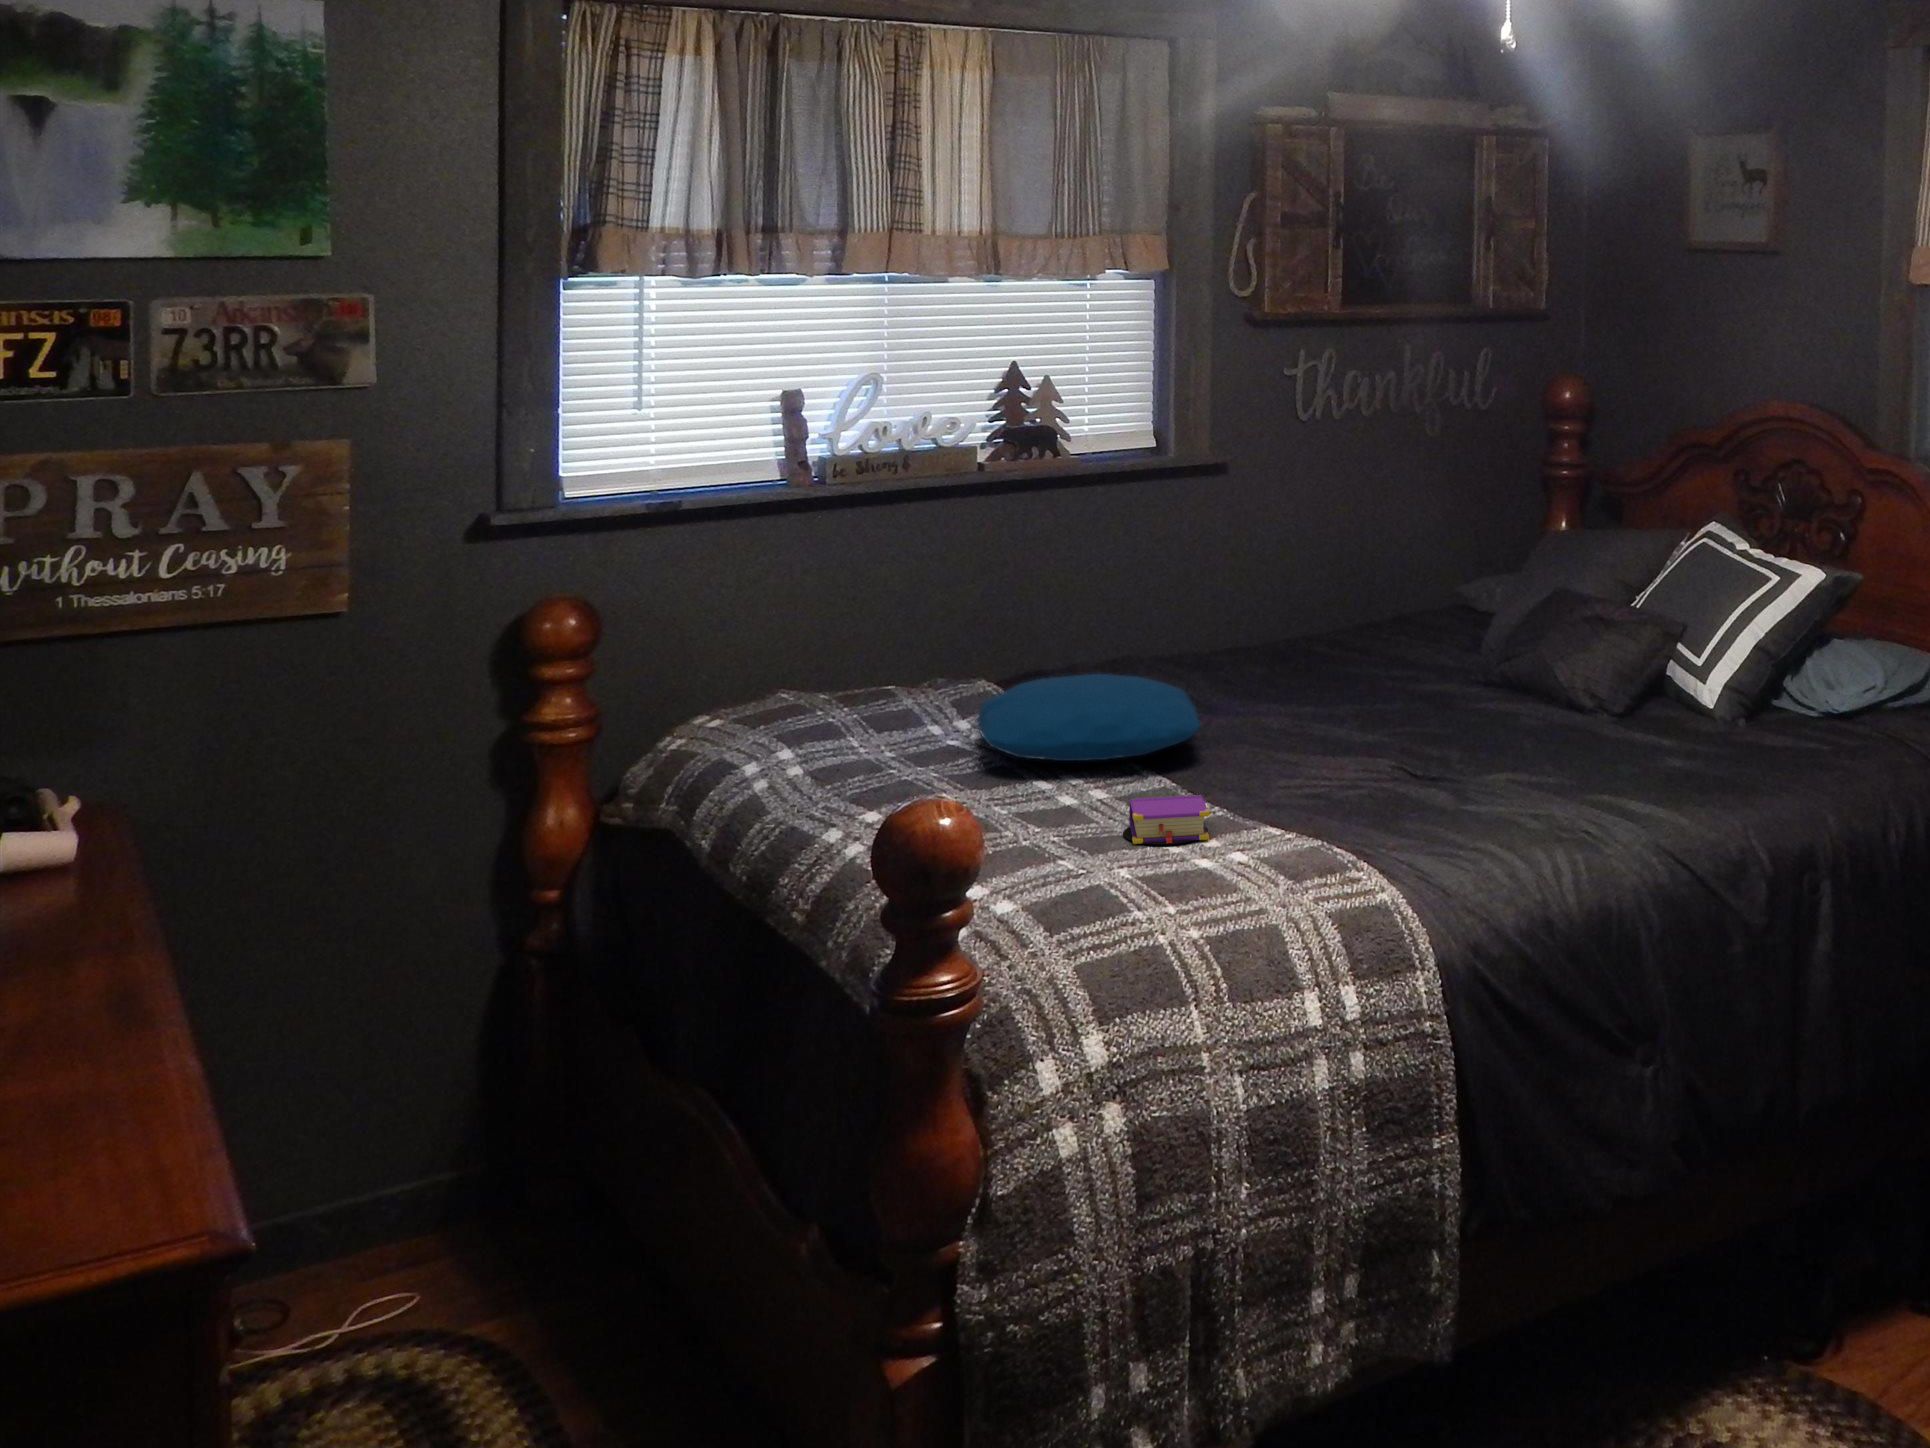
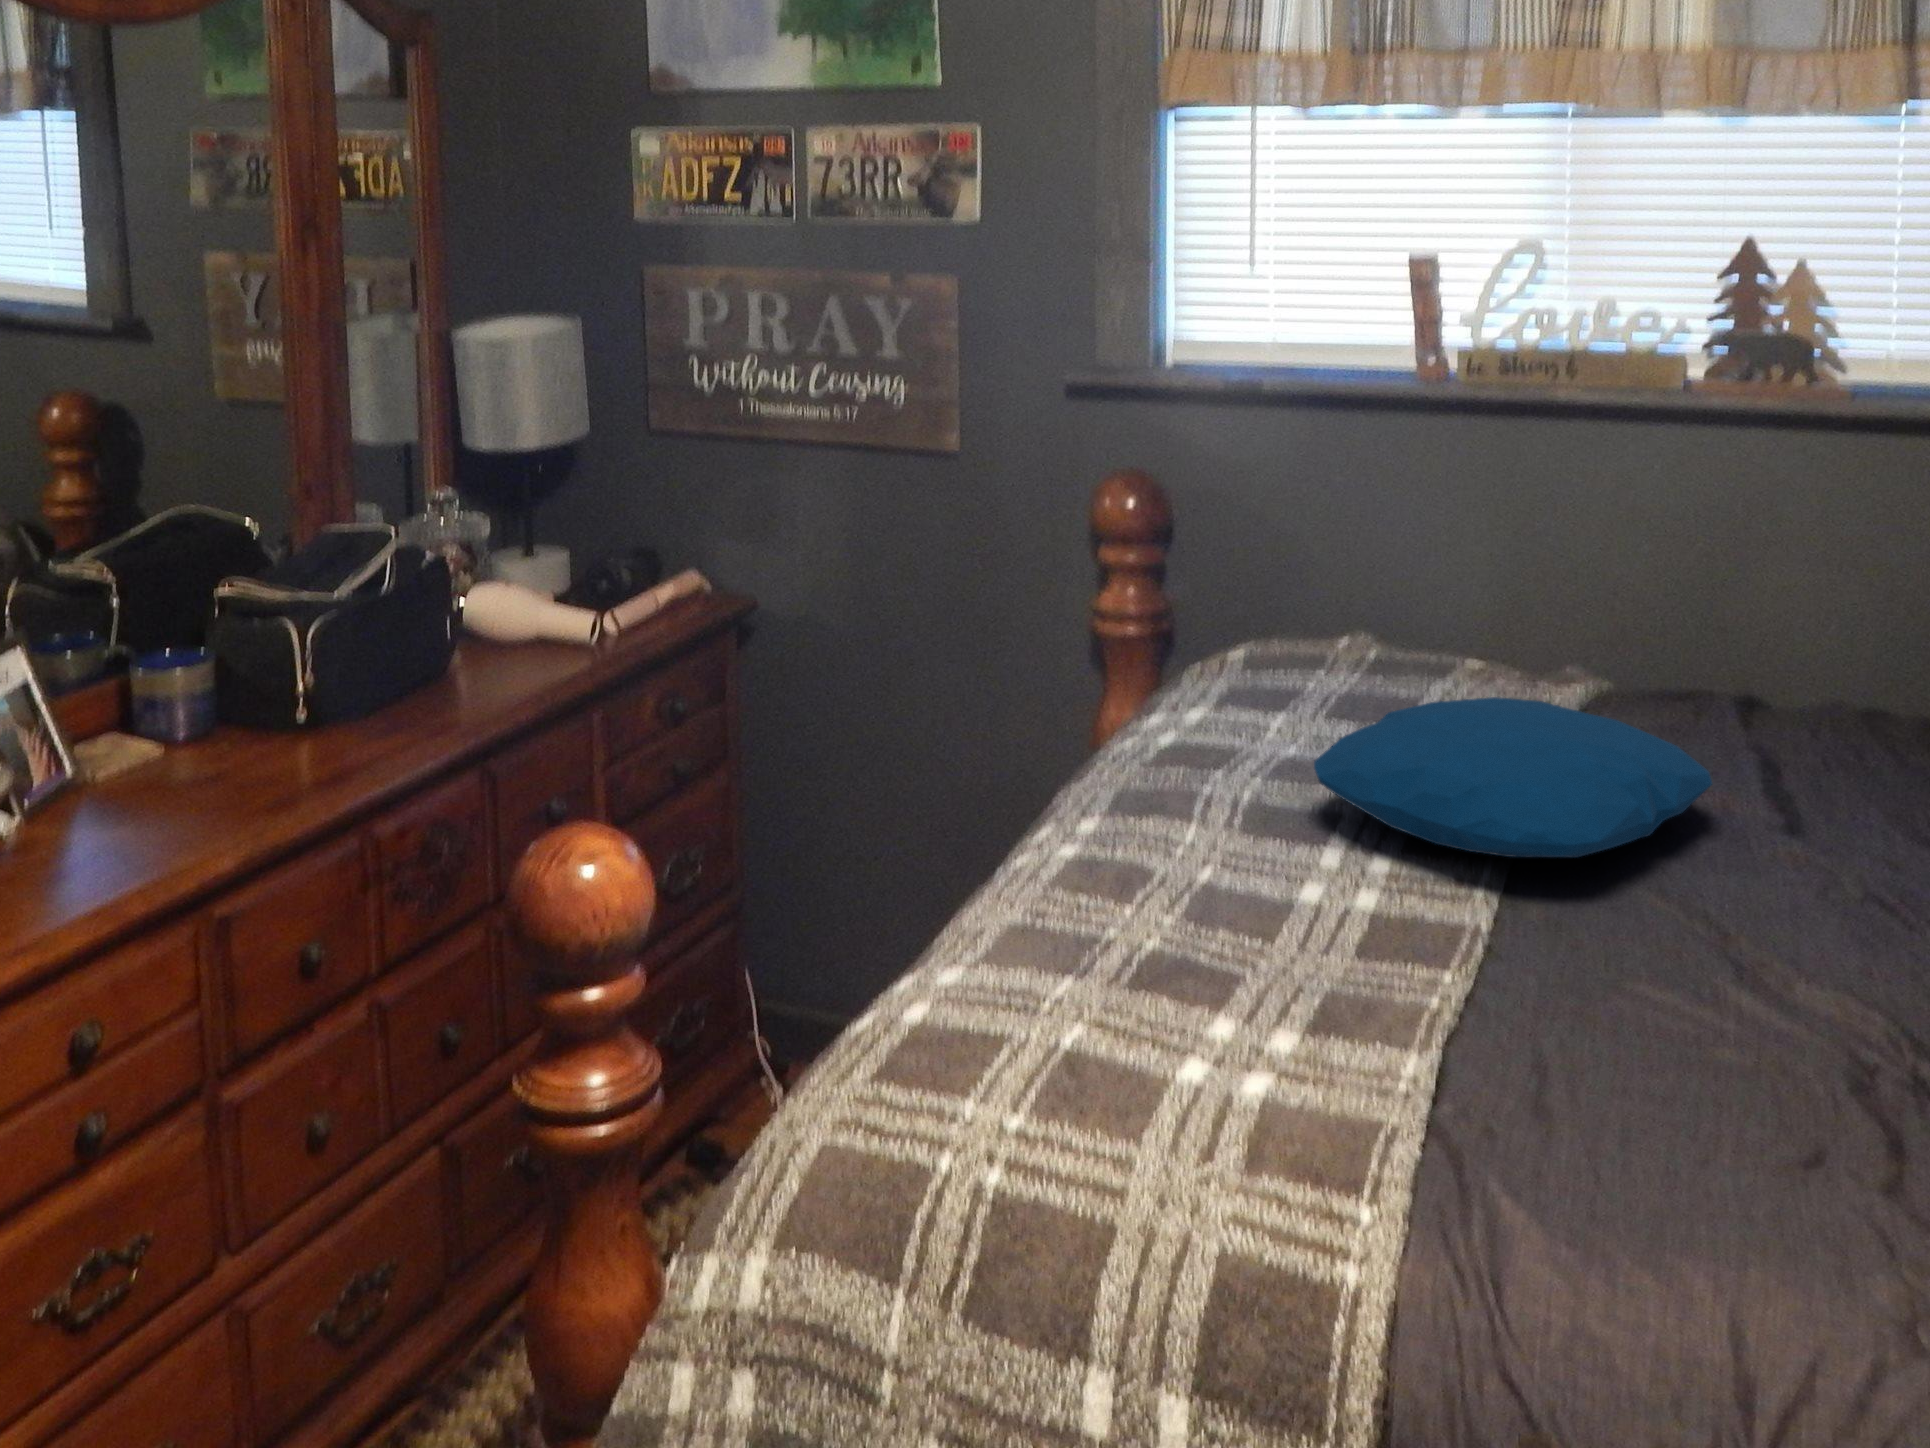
book: present [1123,795,1209,844] -> none [1174,918,1446,1058]

